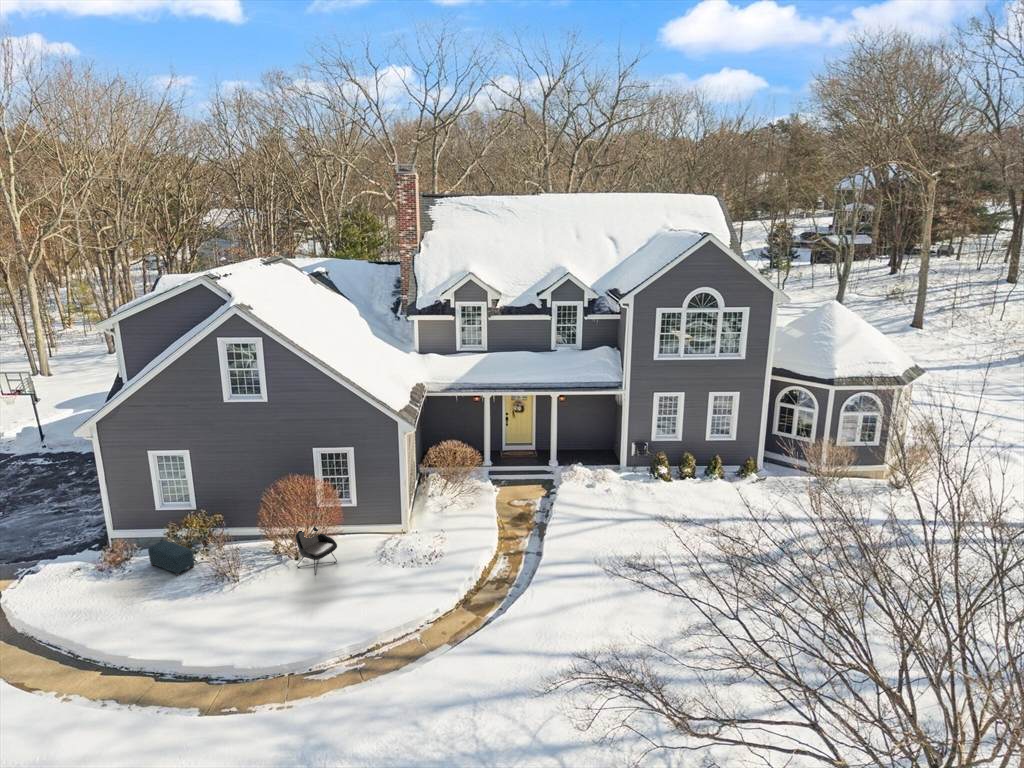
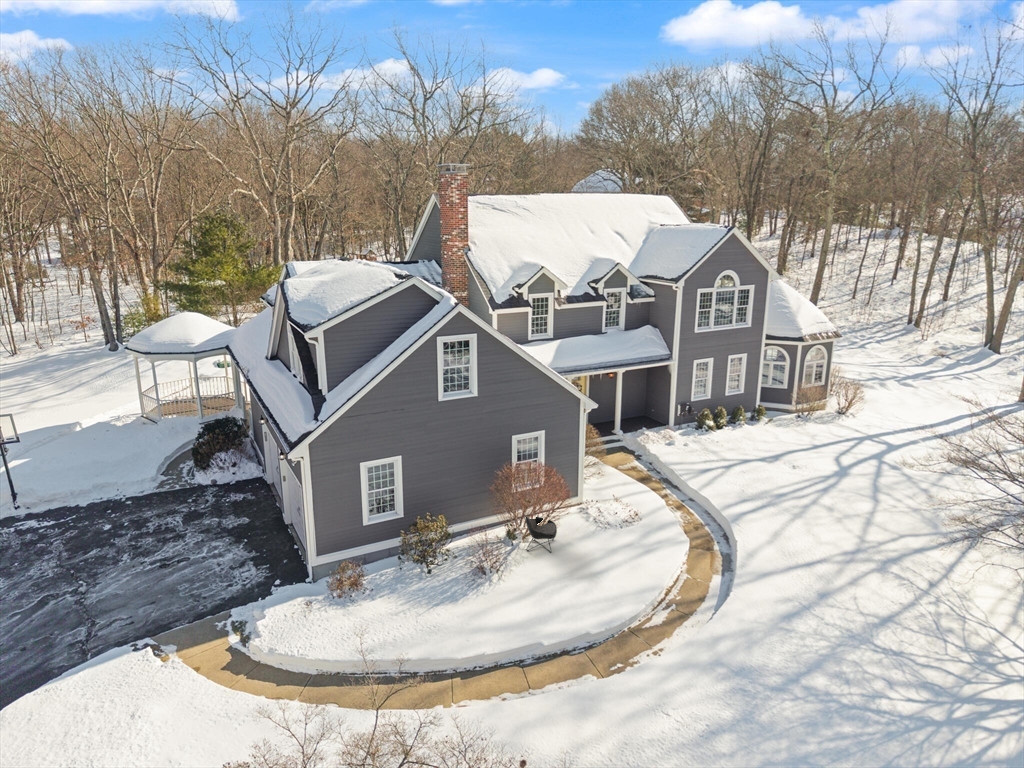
bench: present [148,541,194,575] -> none [387,554,433,583]

